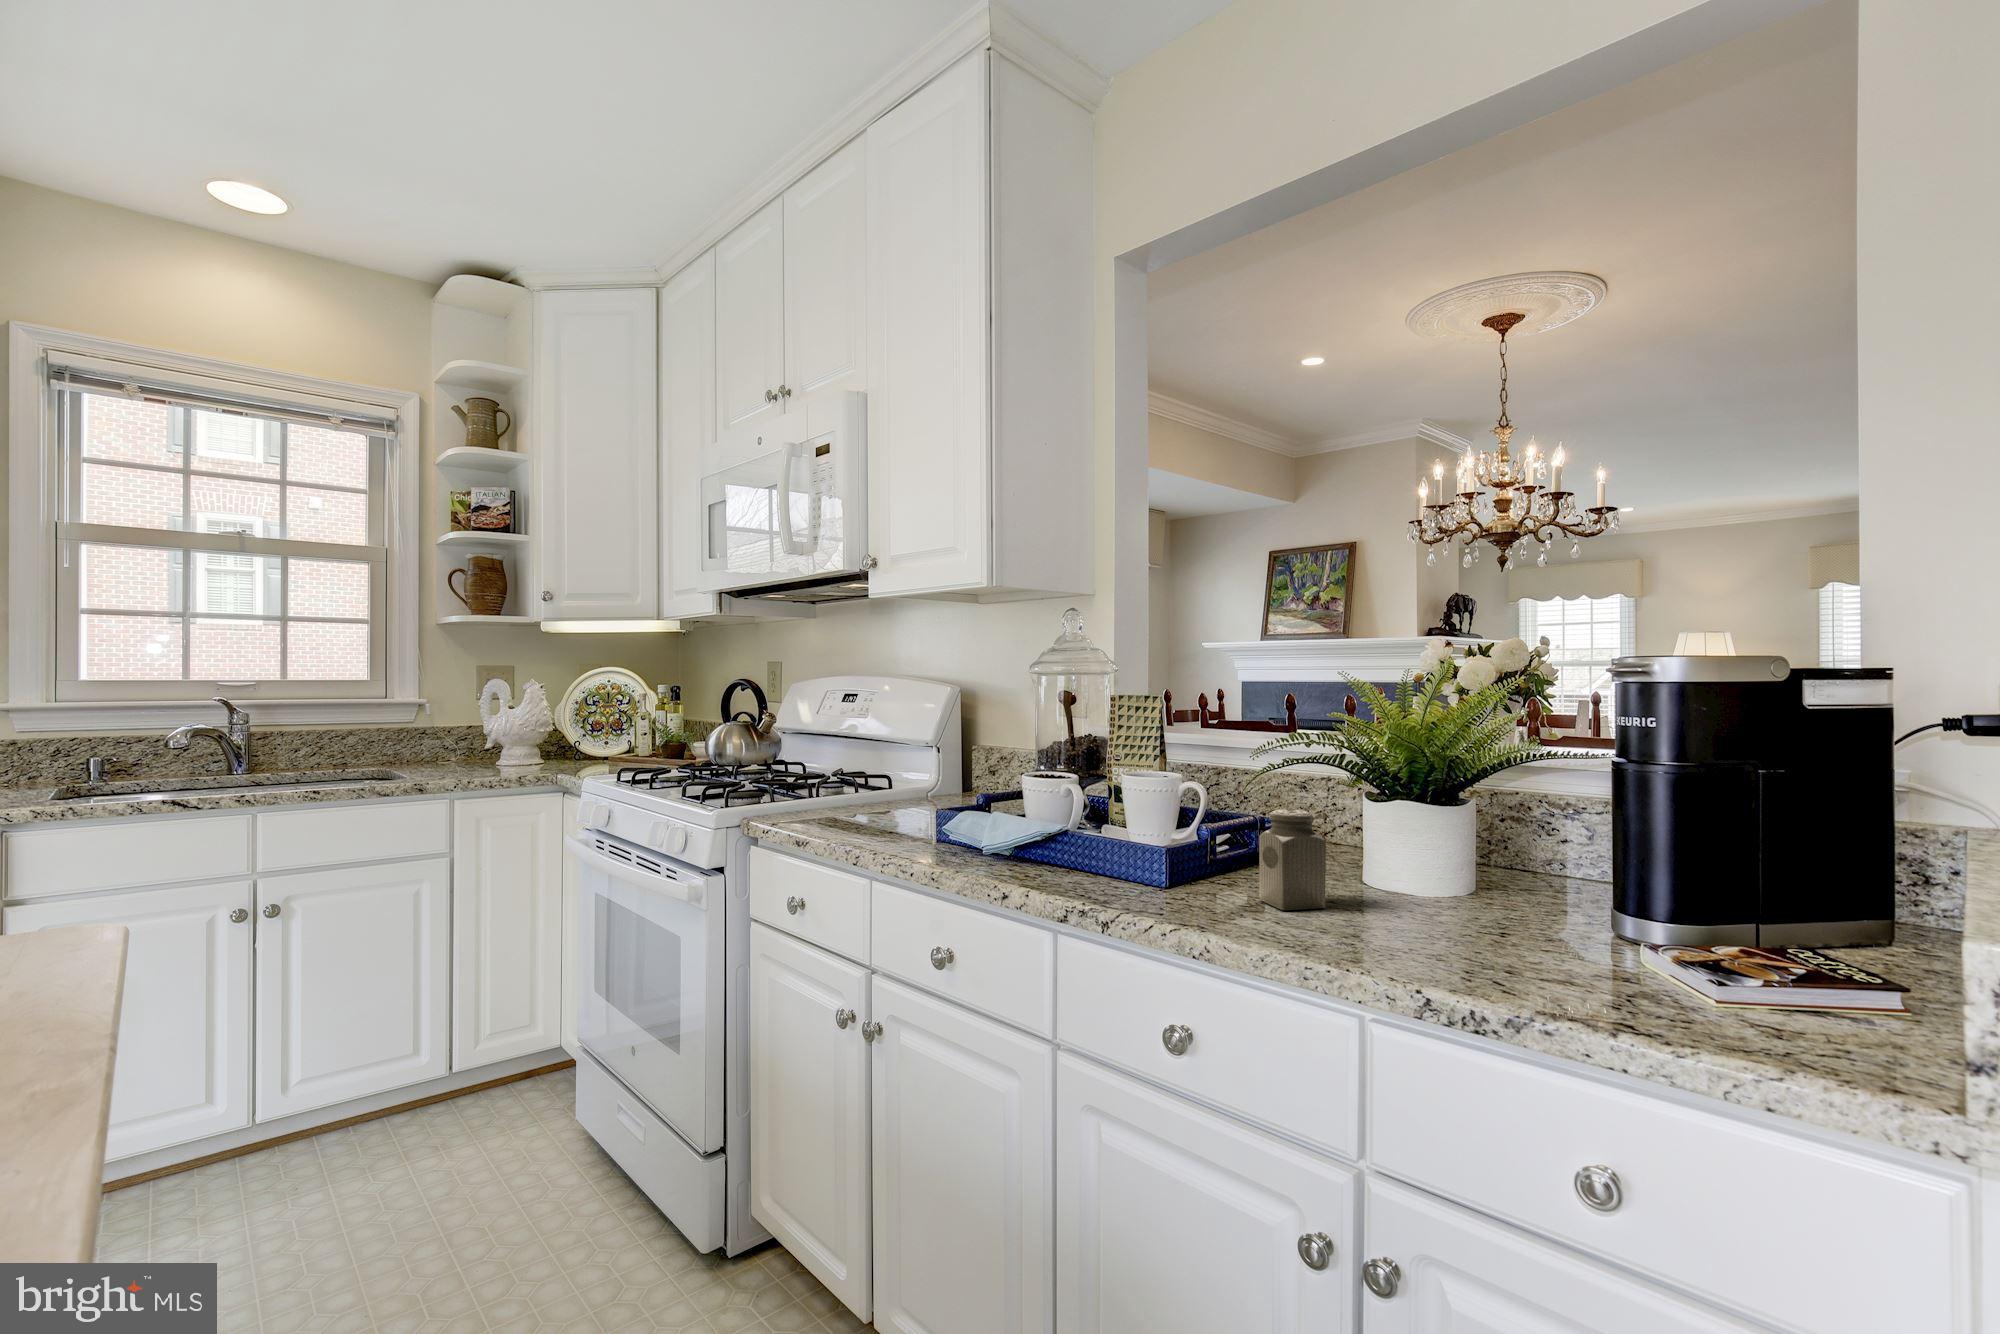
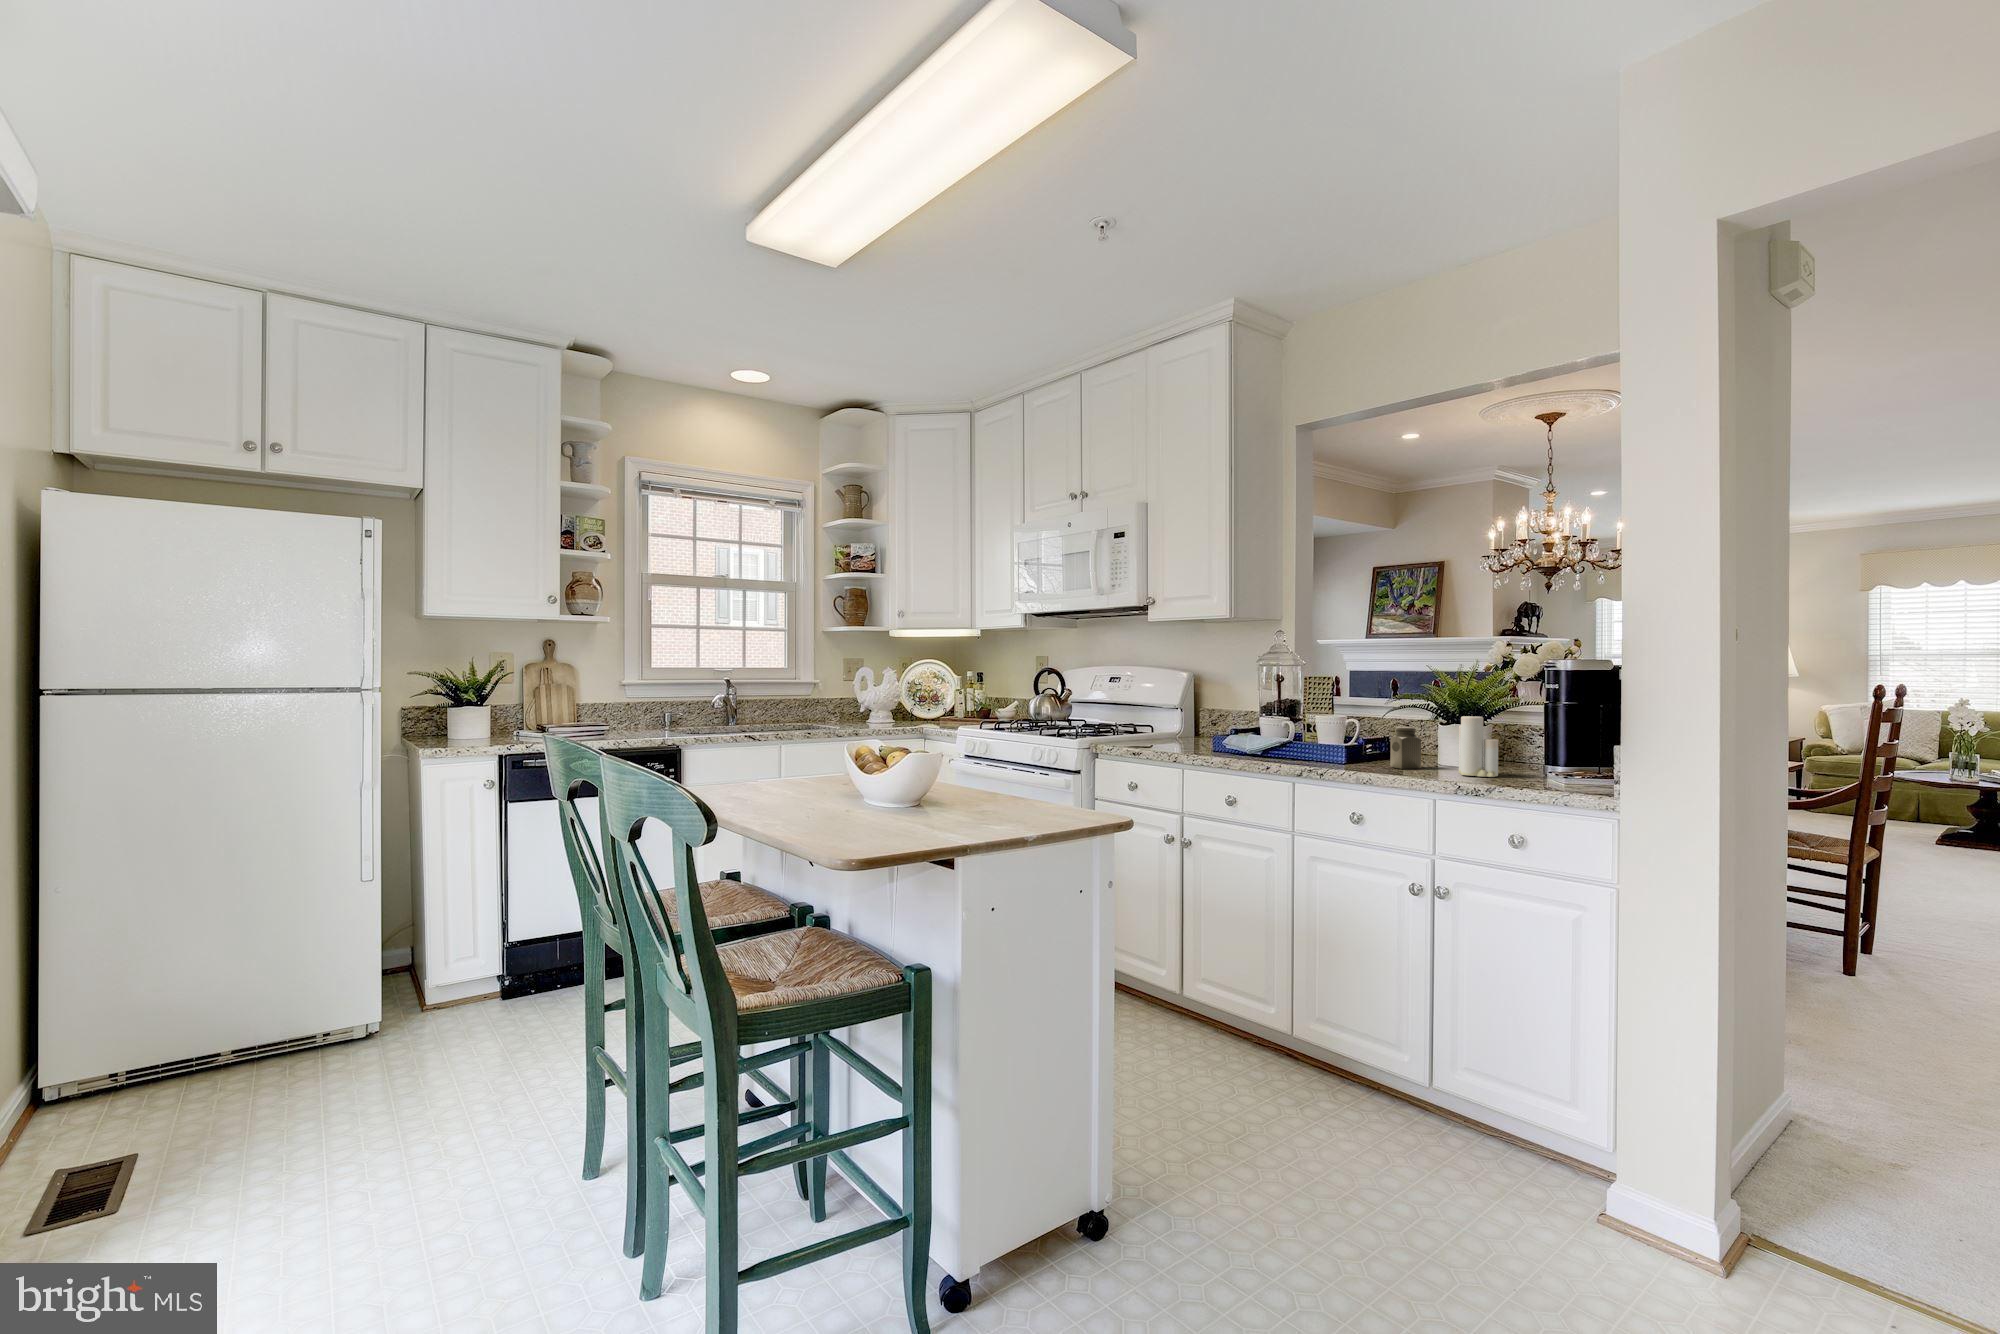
candle: none [1414,781,1515,957] -> present [1459,716,1498,777]

